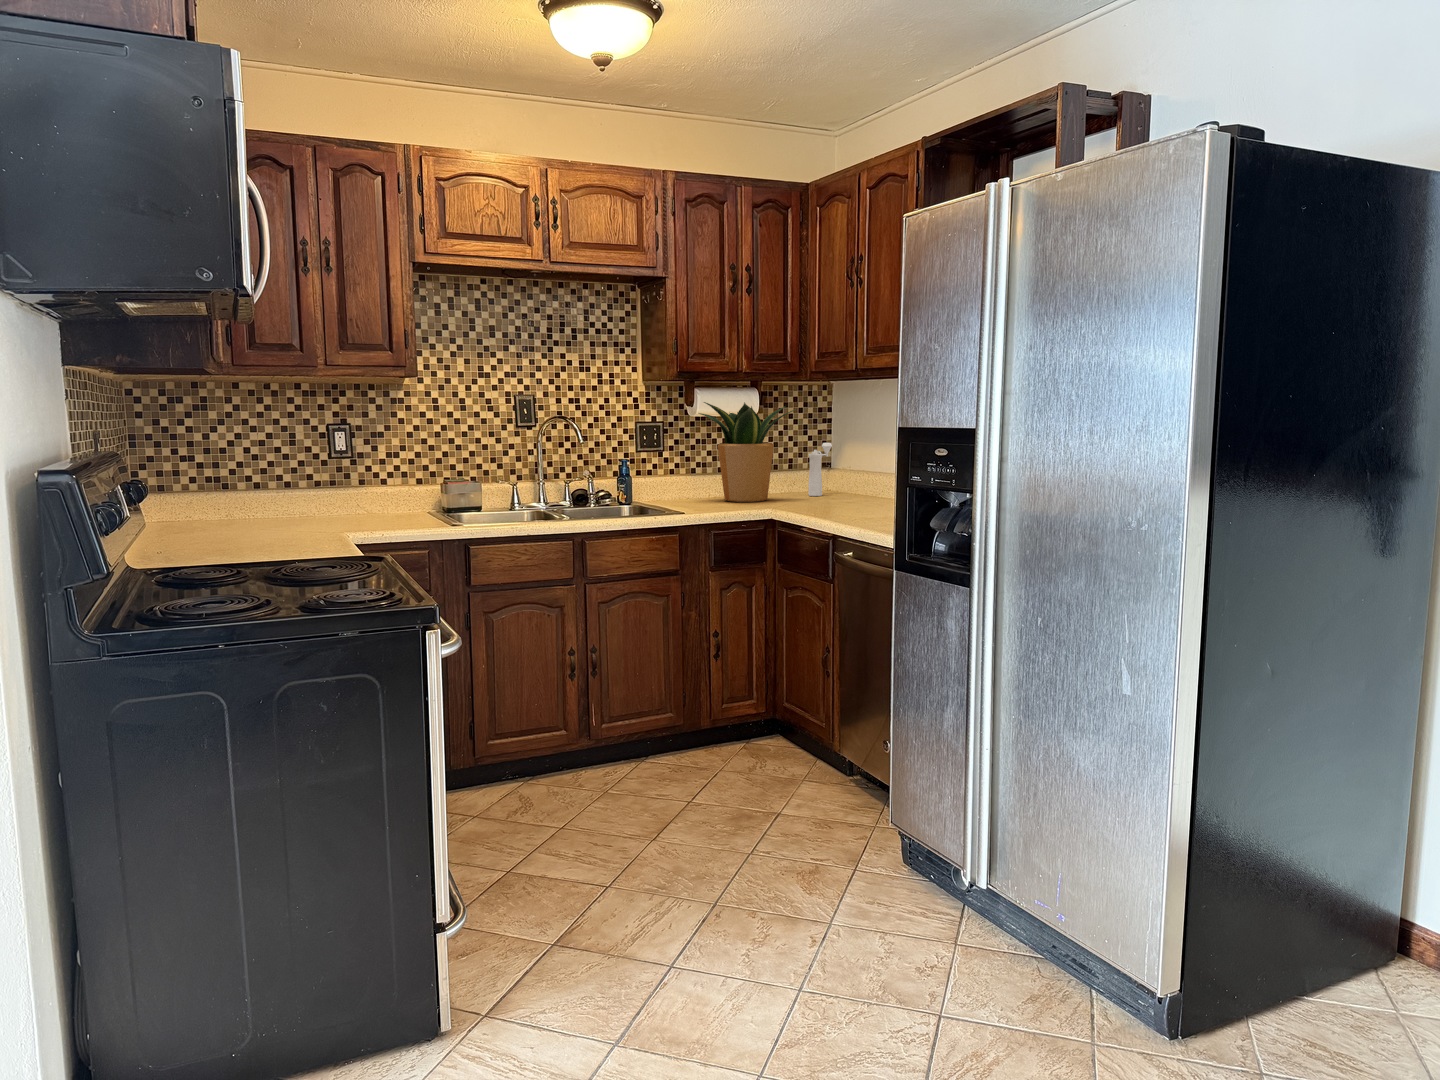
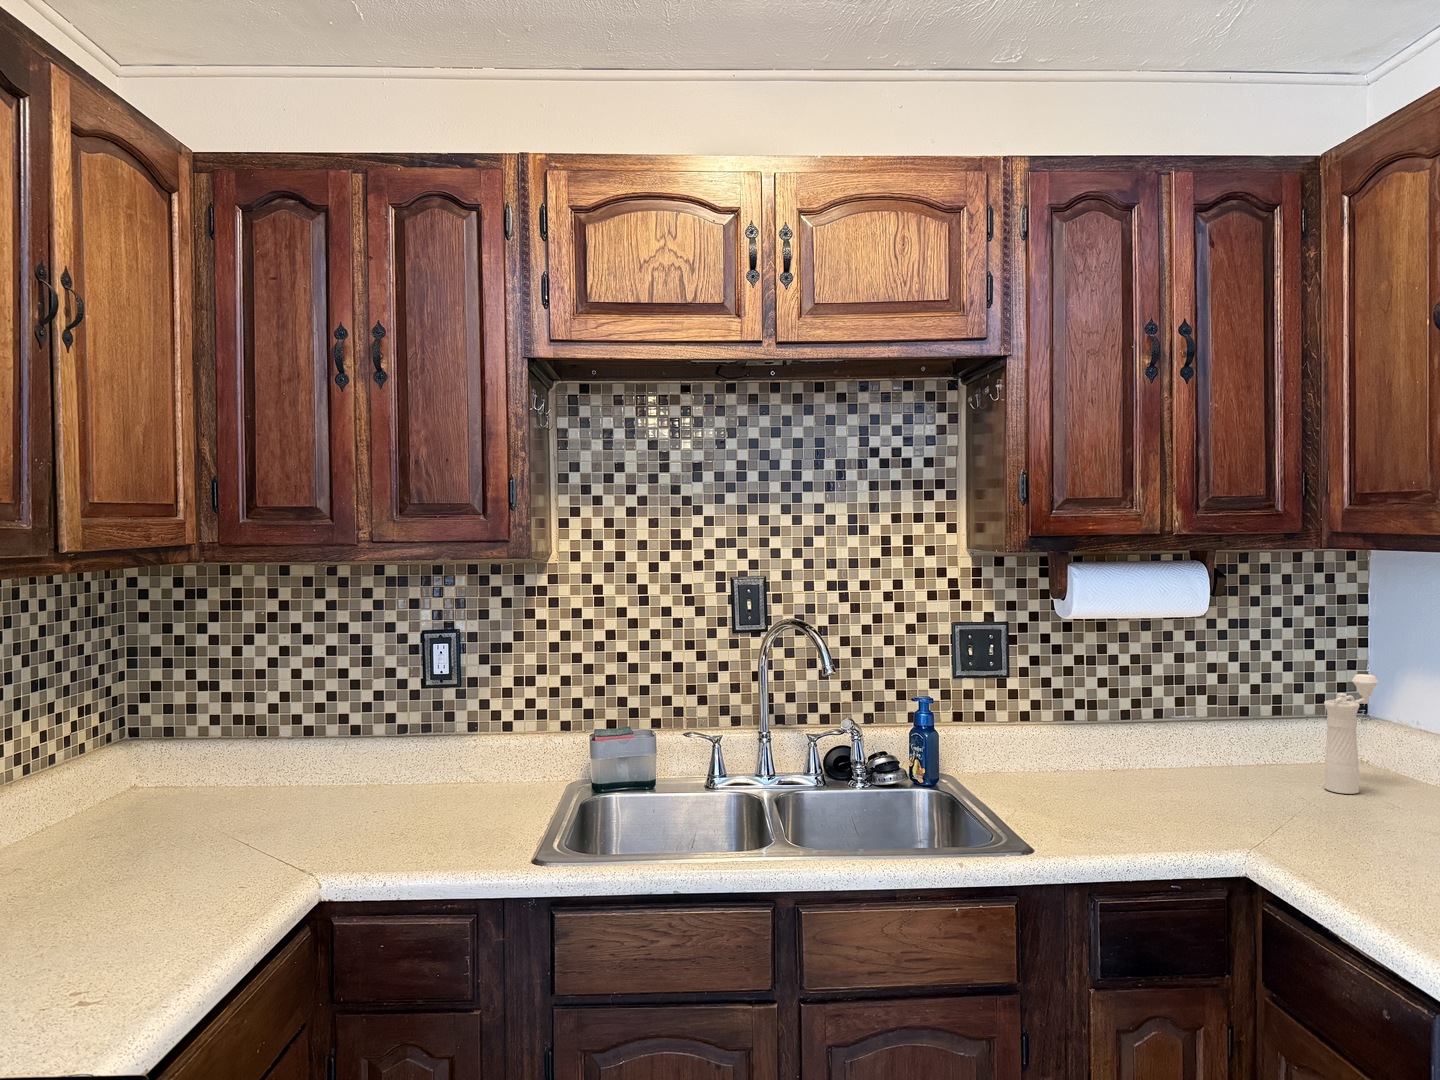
potted plant: present [699,402,796,502] -> none [1076,598,1305,812]

